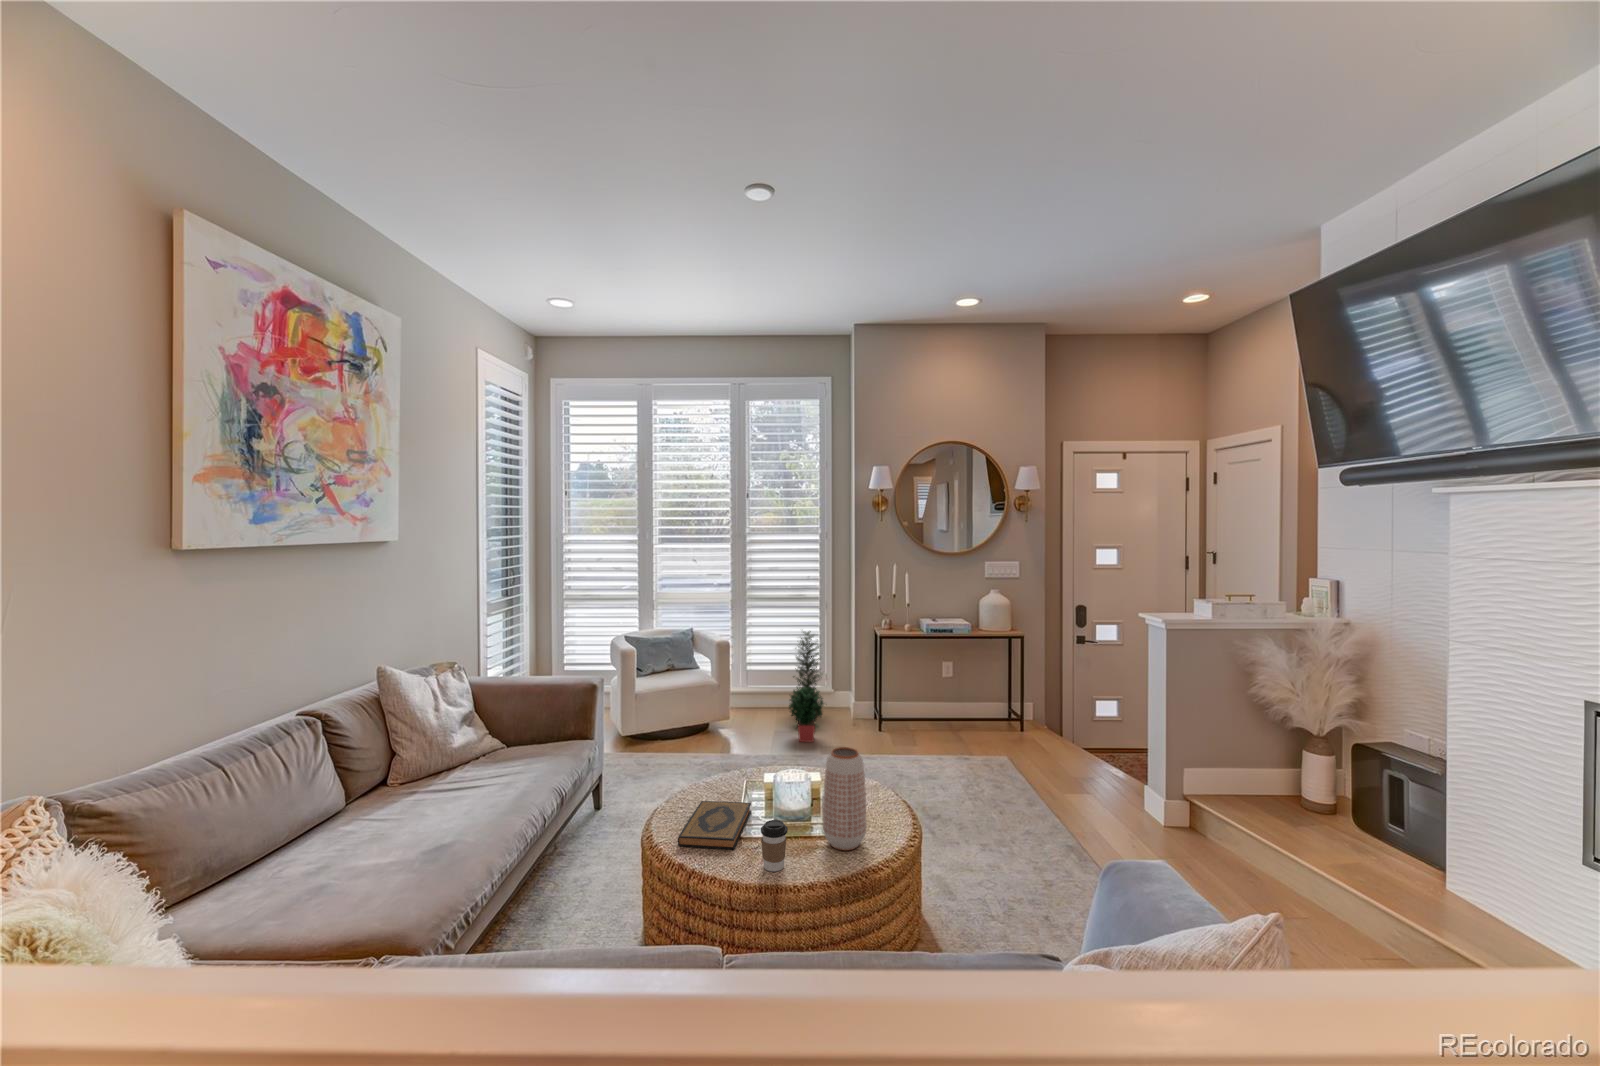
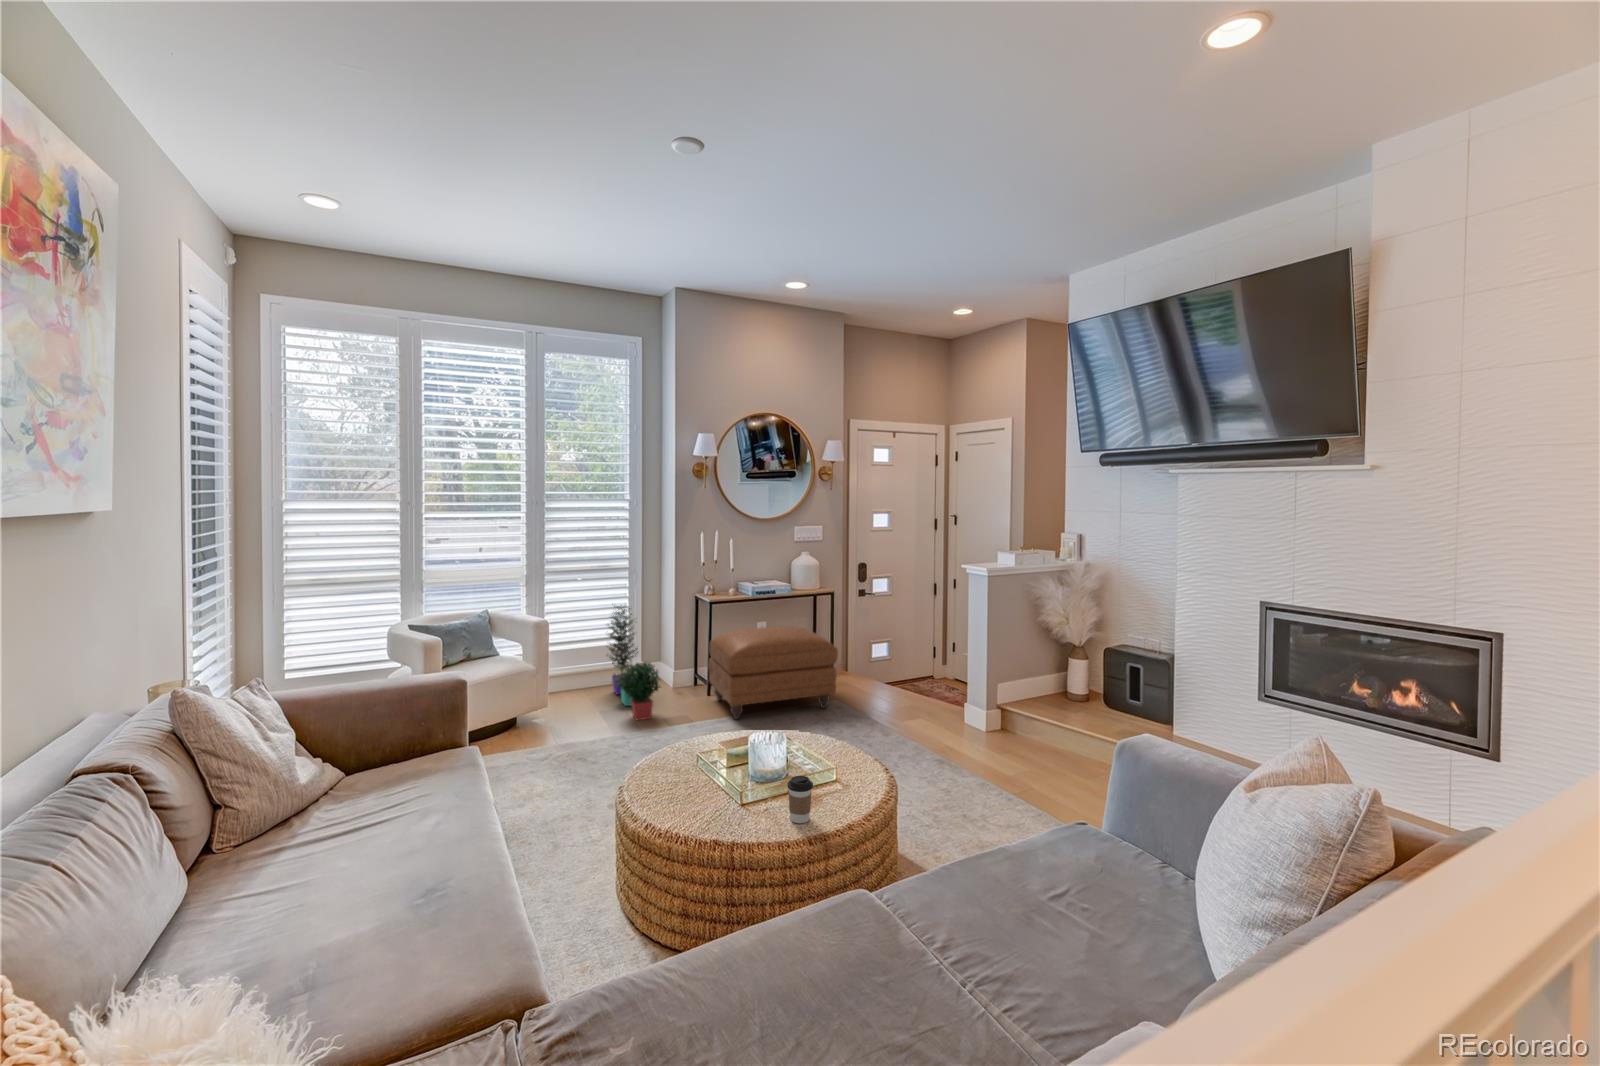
ottoman: none [880,666,1006,762] -> present [708,626,838,719]
vase: present [823,747,867,851] -> none [818,700,858,793]
hardback book: present [678,801,751,849] -> none [676,772,749,825]

